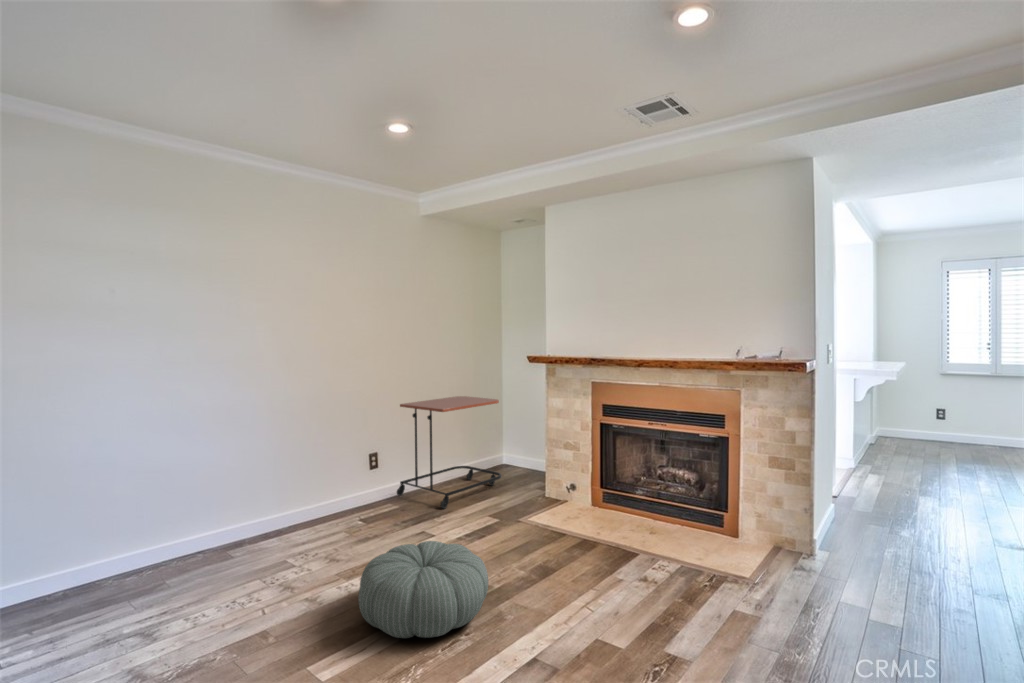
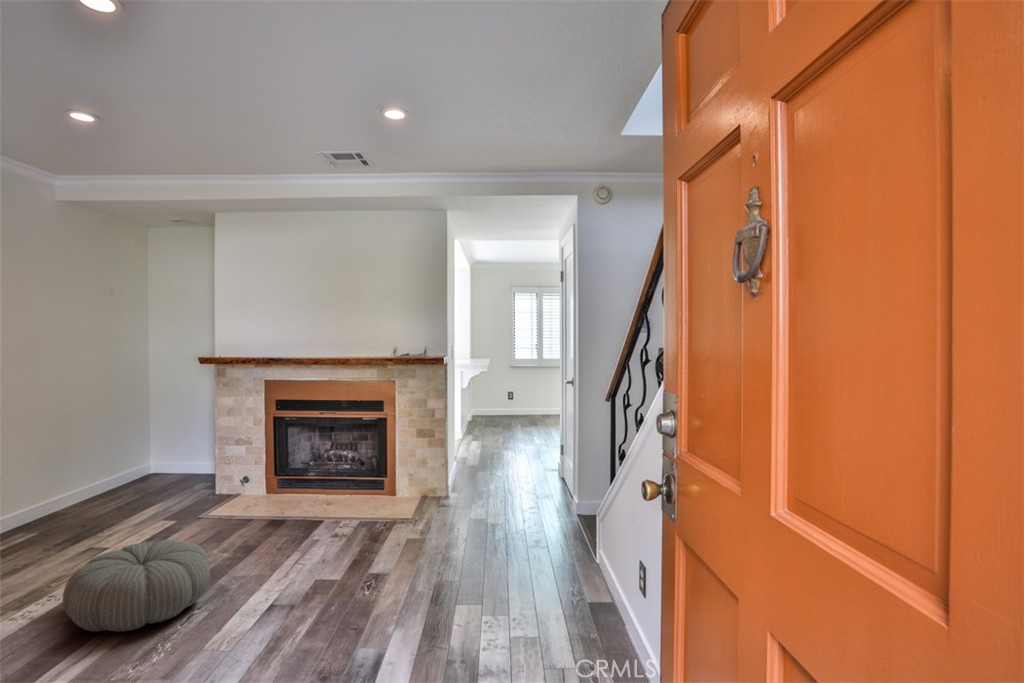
side table: present [397,396,501,509] -> none [18,402,159,525]

